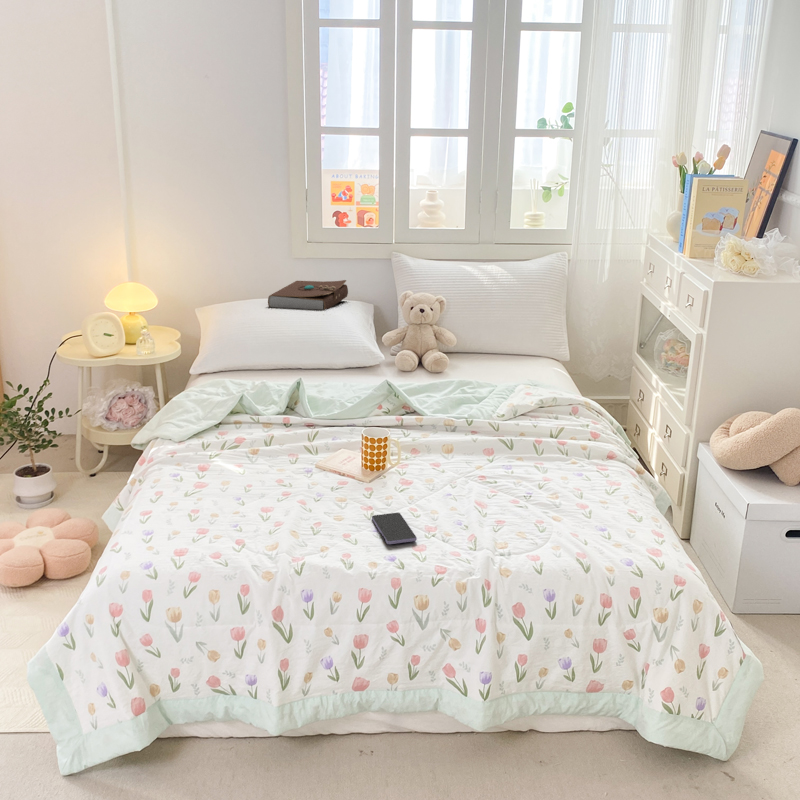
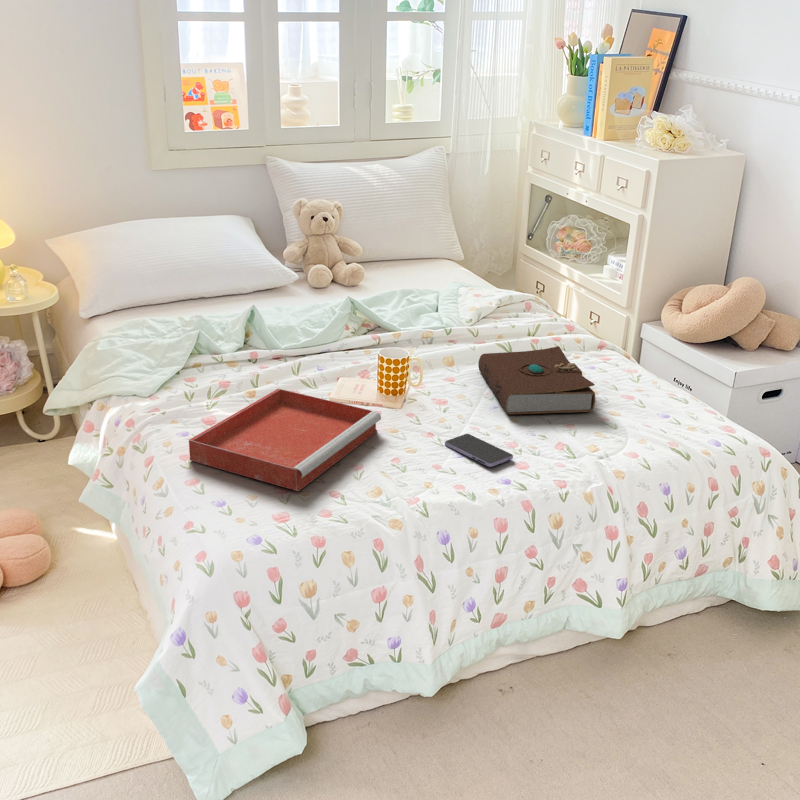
book: present [268,280,348,310] -> present [478,346,595,414]
tray: none [161,450,330,534] -> present [189,389,381,491]

